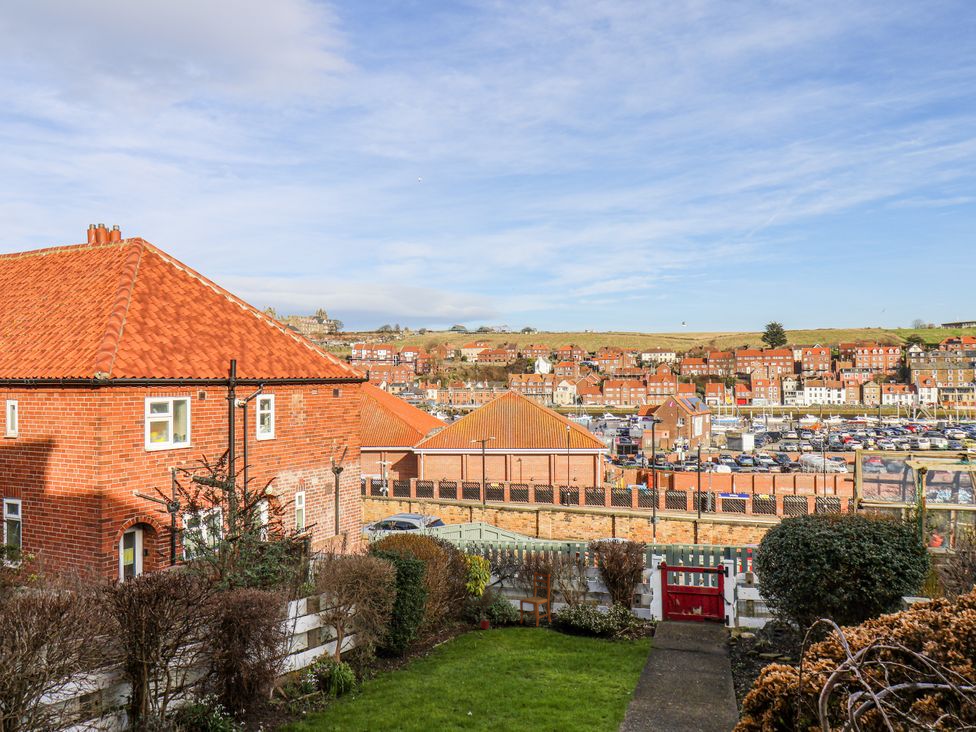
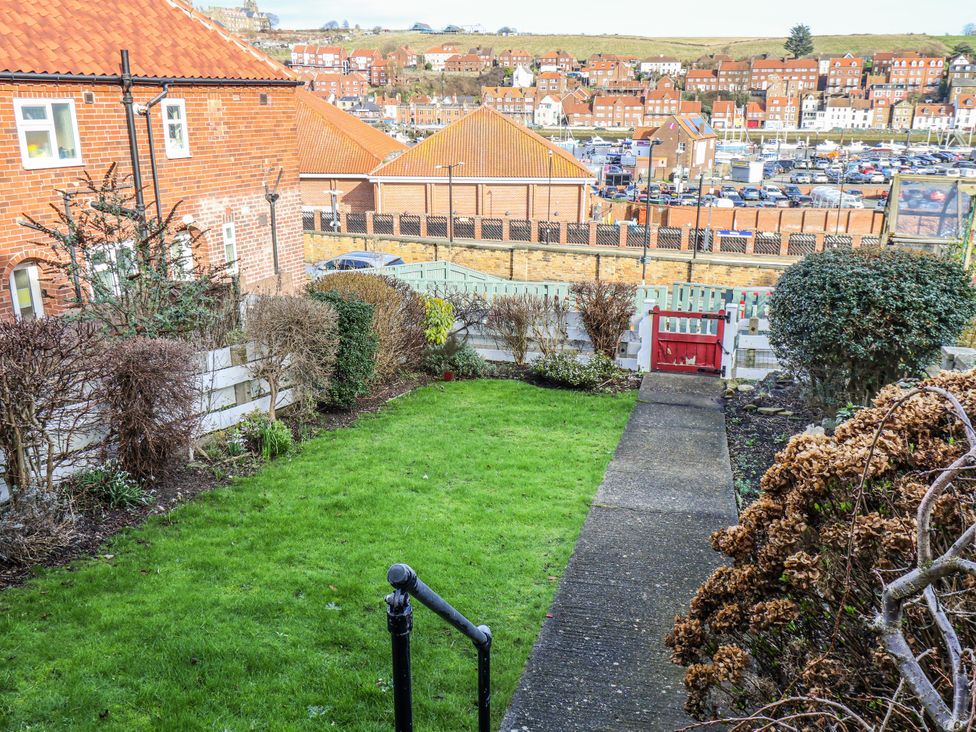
chair: present [520,572,551,626] -> none [489,317,526,378]

